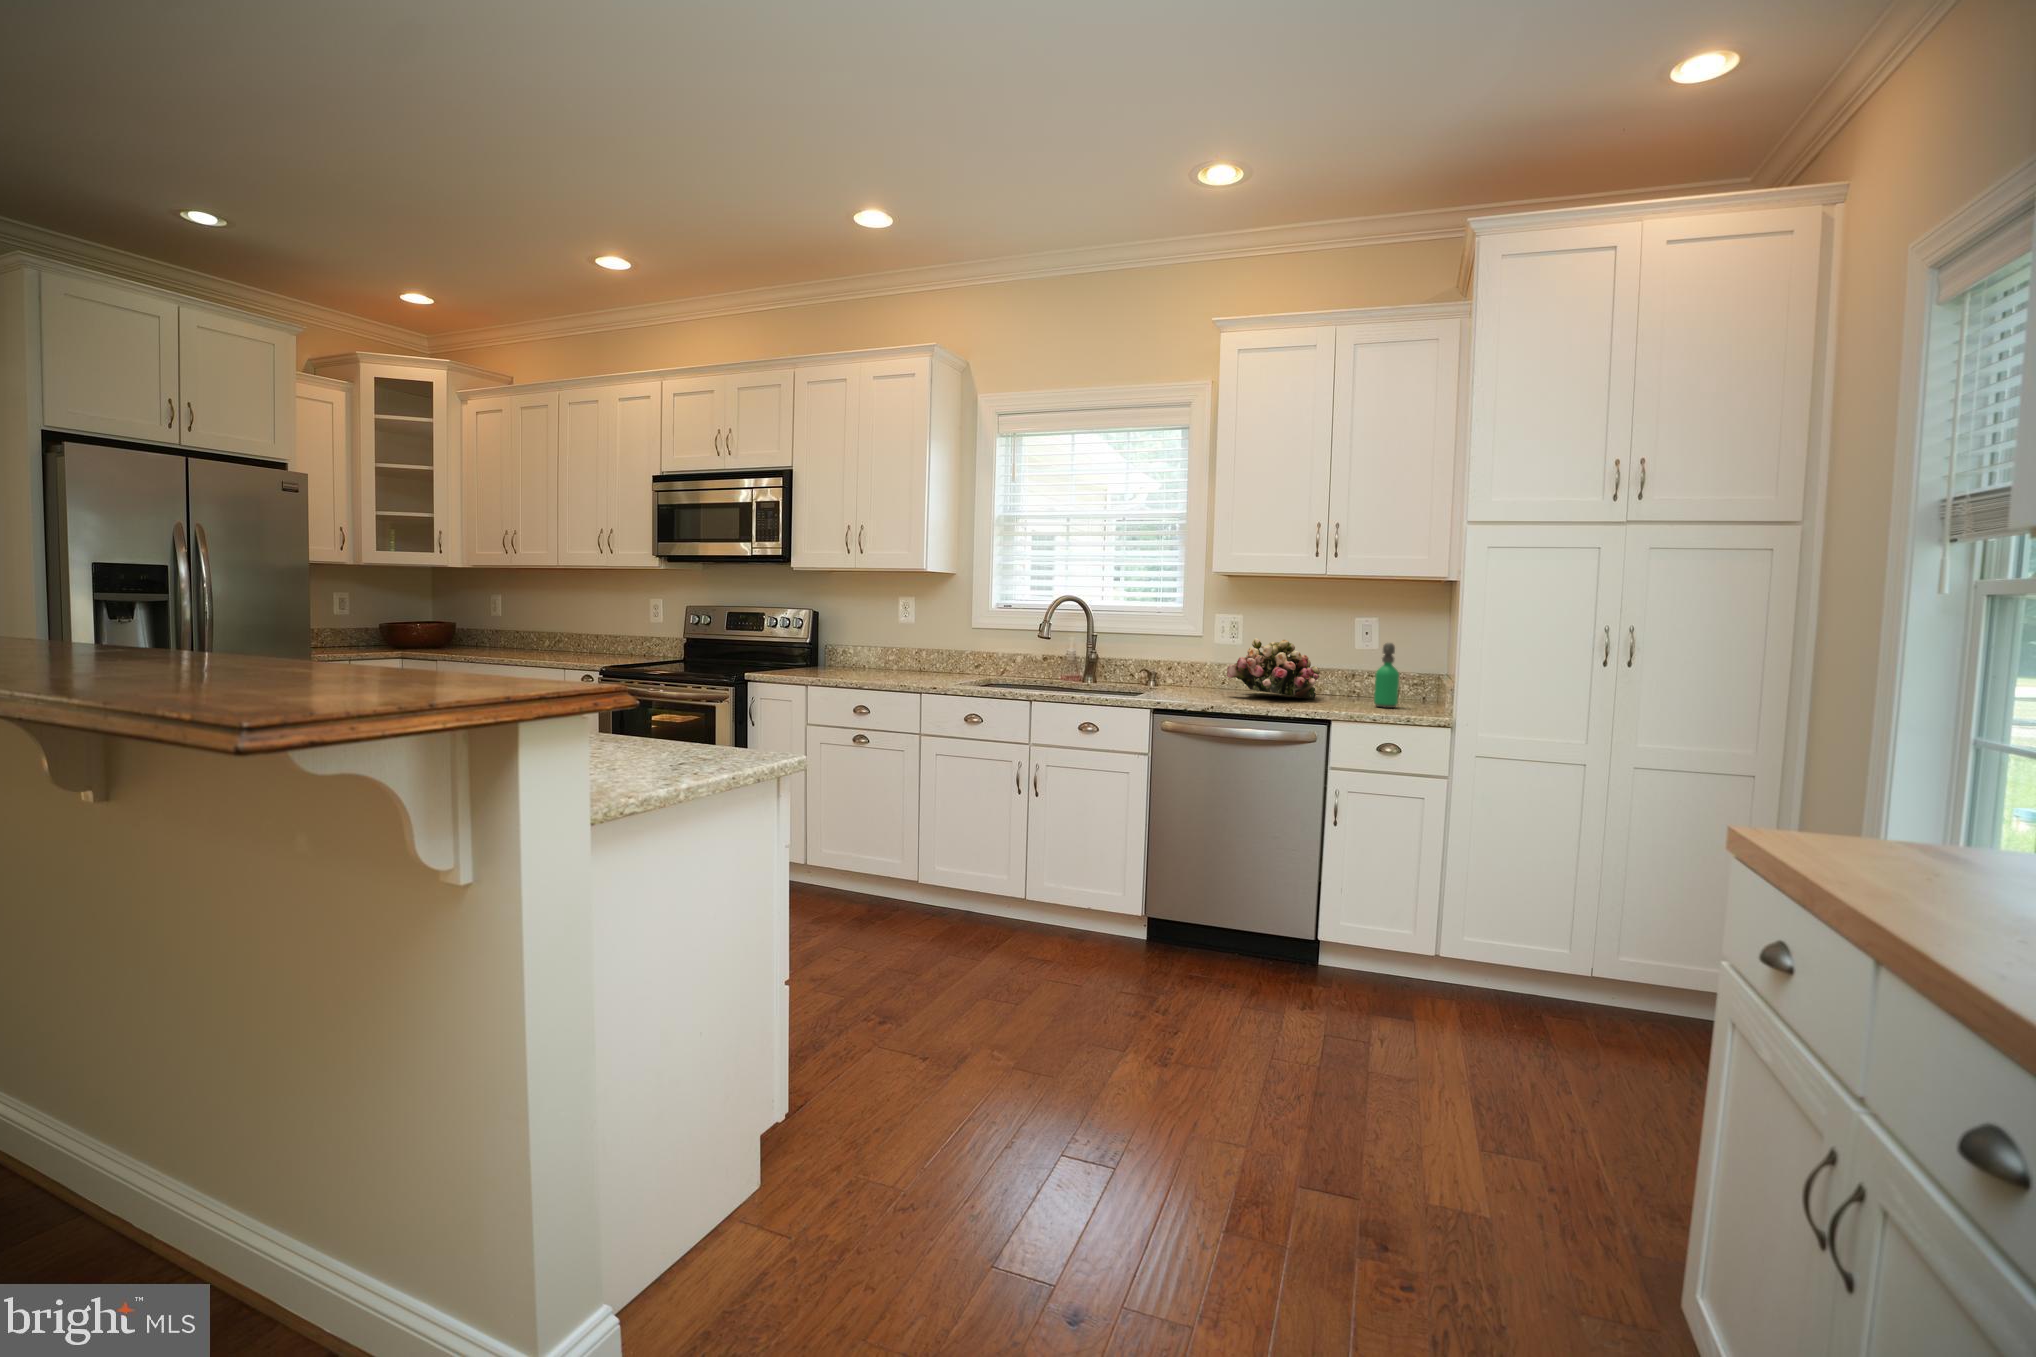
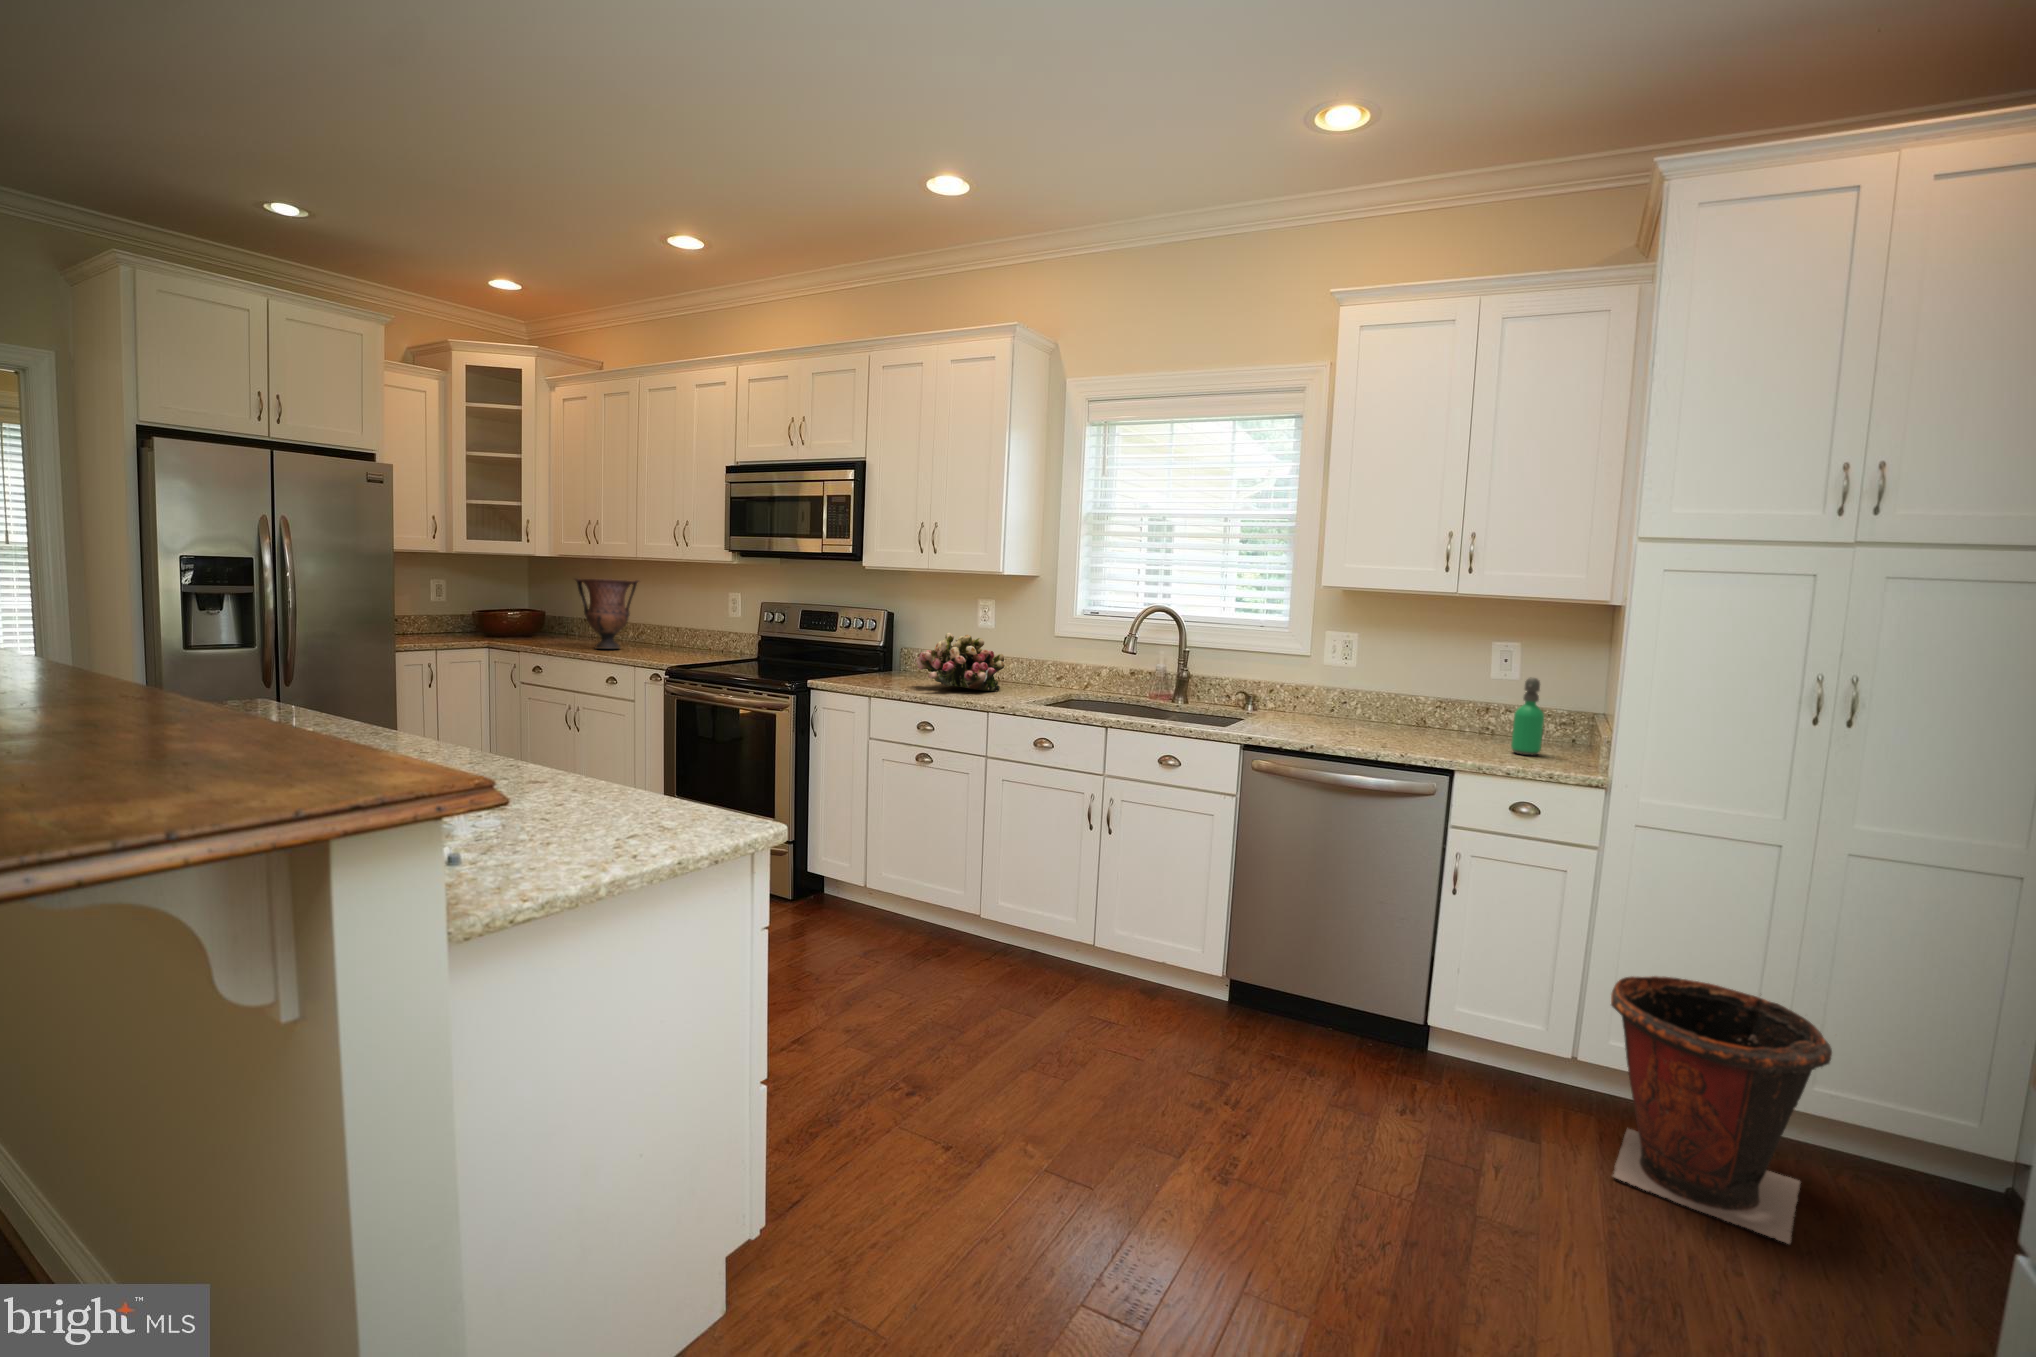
vase: none [494,587,562,655] -> present [575,578,639,649]
flower arrangement: present [1227,638,1320,699] -> present [916,633,1004,691]
waste bin: none [1462,879,1630,1076] -> present [1611,976,1832,1244]

